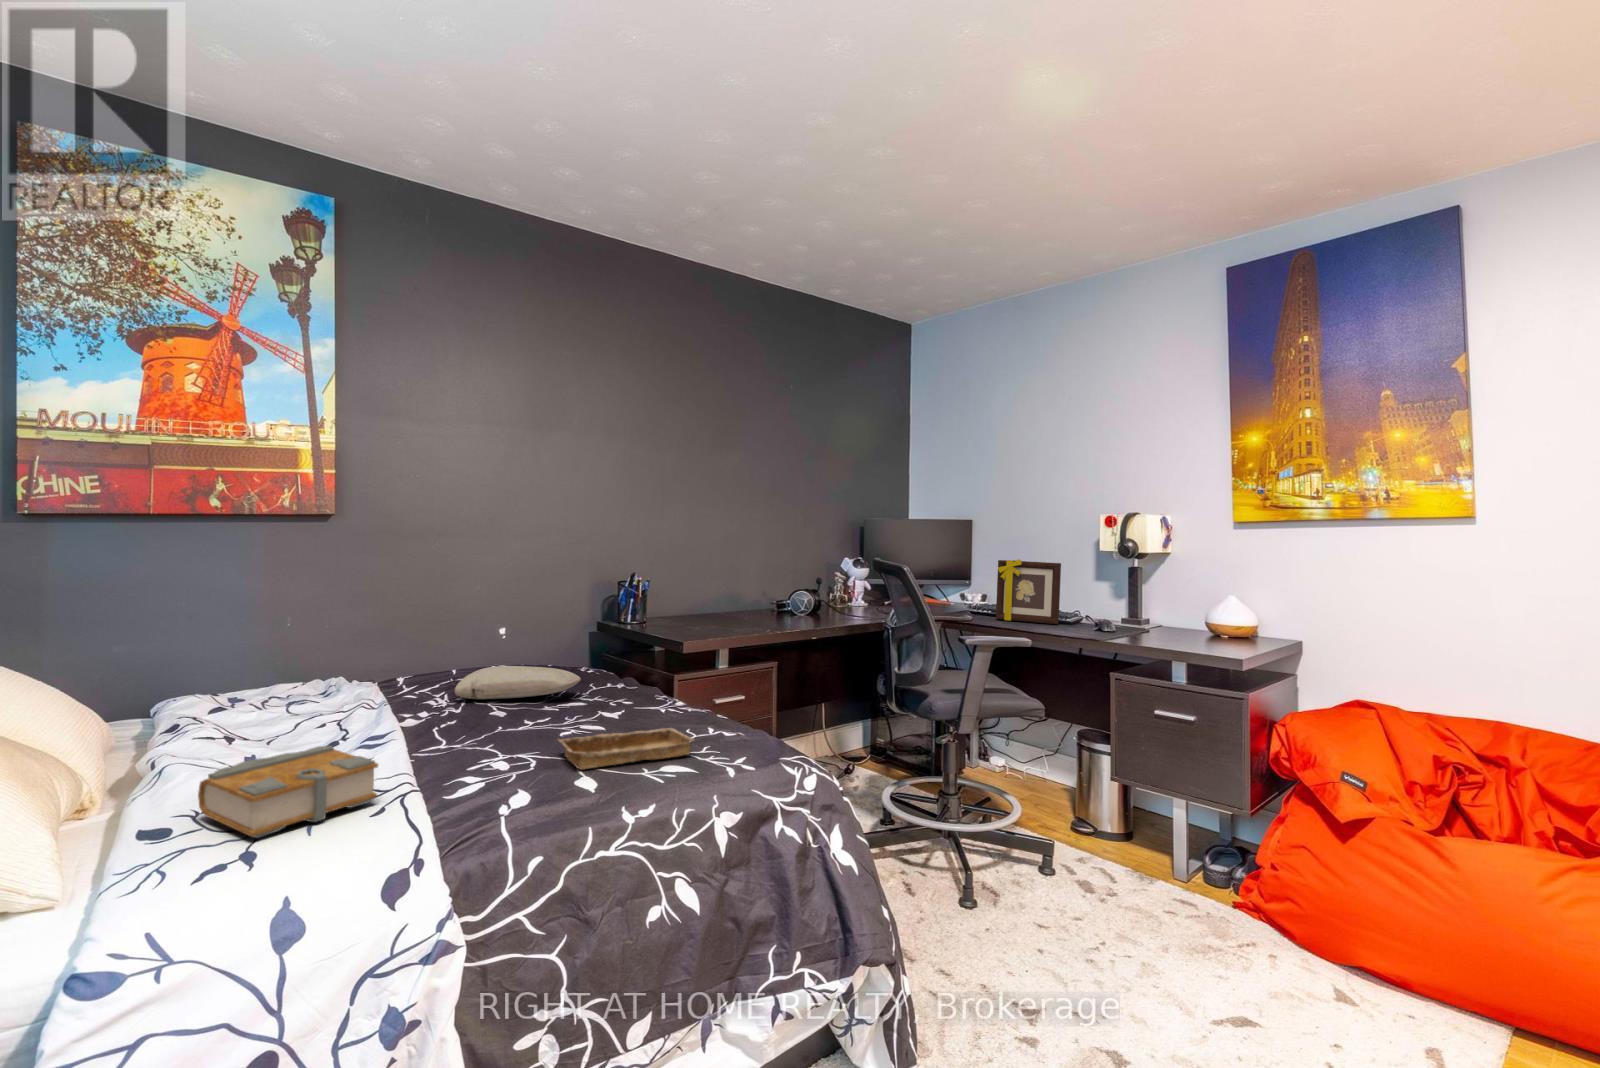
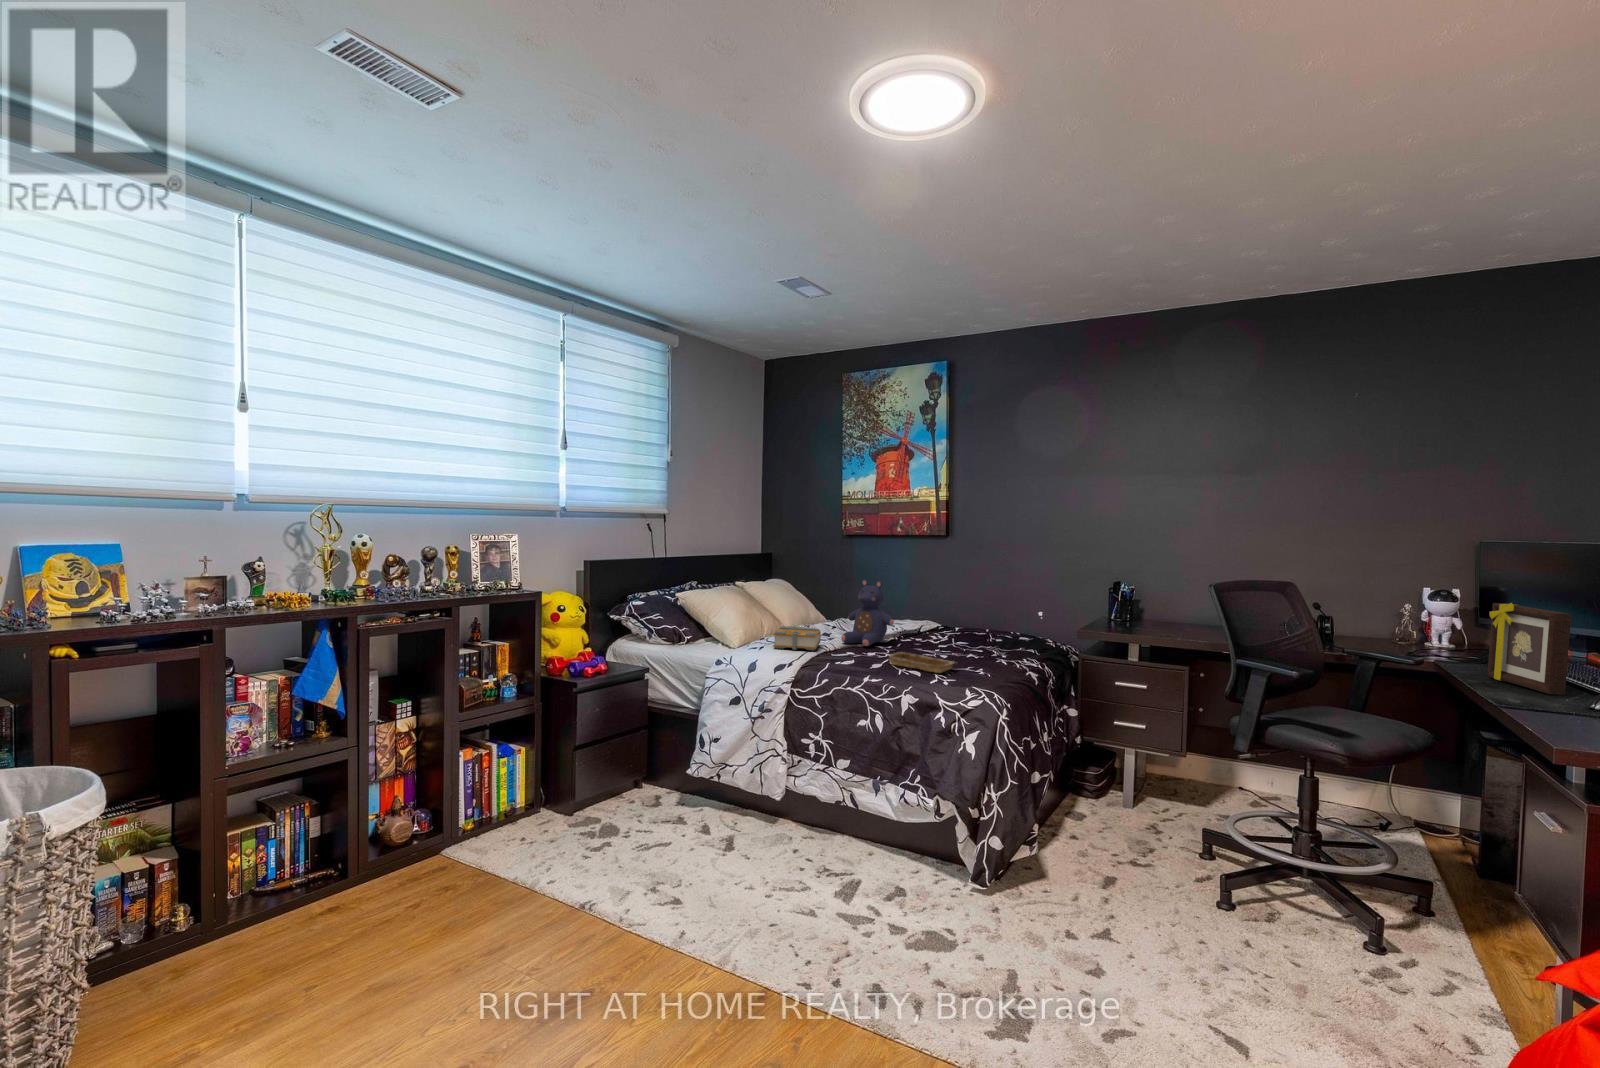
teddy bear: none [317,606,449,761] -> present [841,579,894,646]
pillow: present [455,666,581,699] -> none [938,626,999,645]

